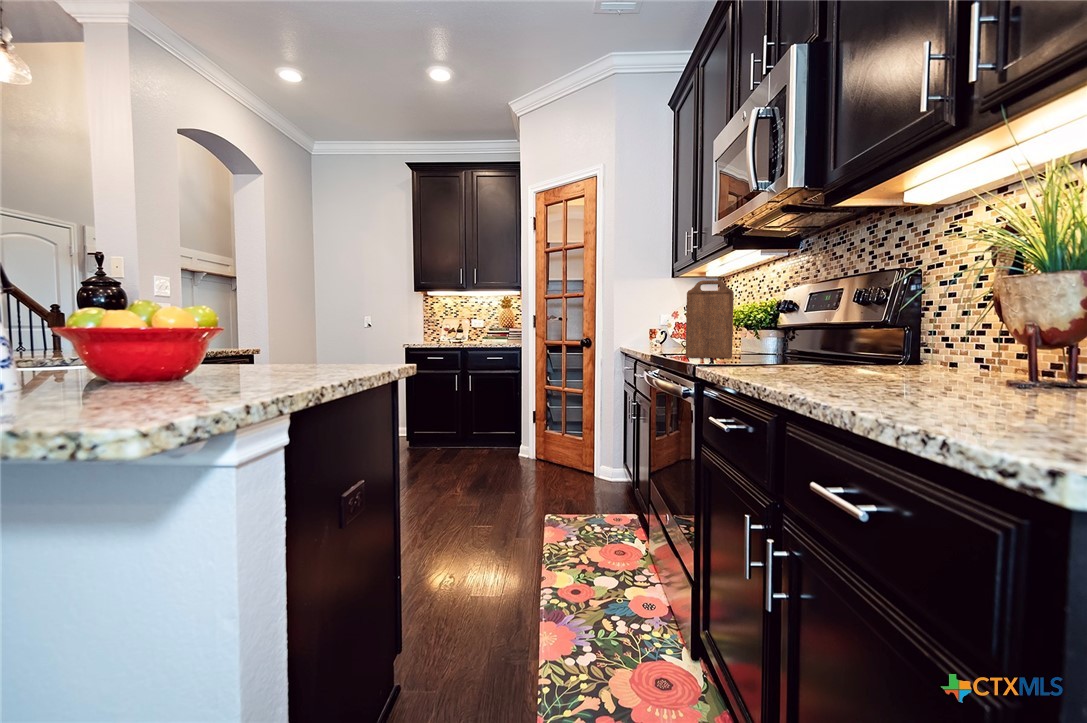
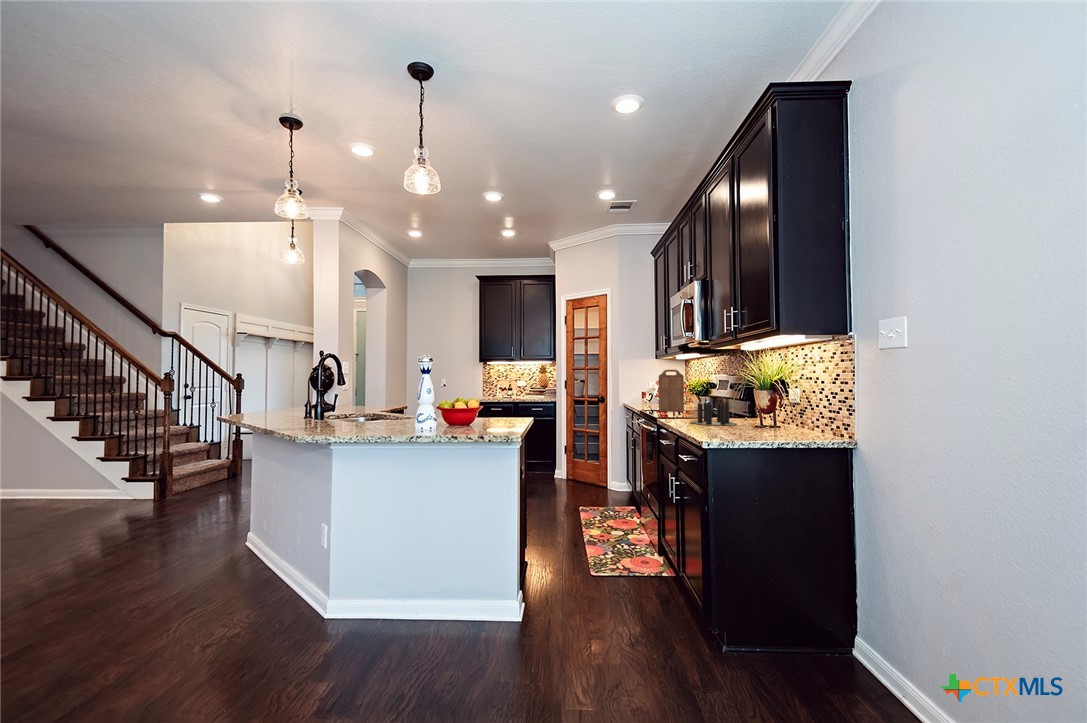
candle: none [782,317,959,388] -> present [690,398,736,426]

